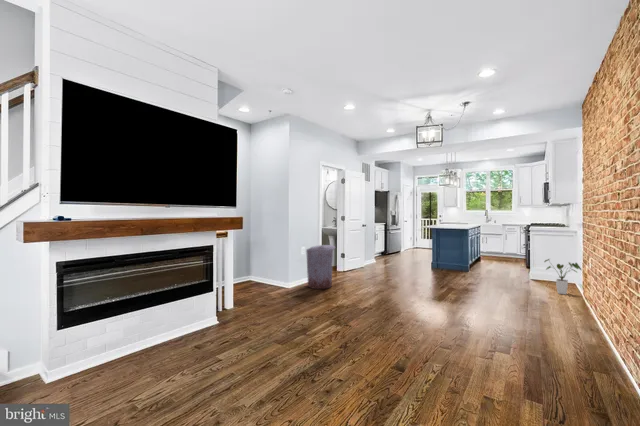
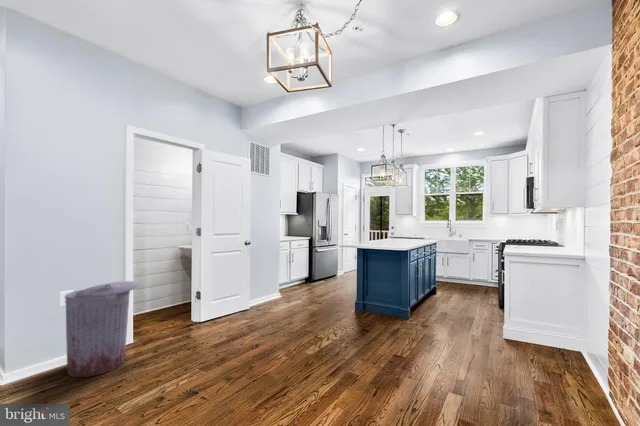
house plant: present [545,259,581,294] -> none [526,315,601,392]

